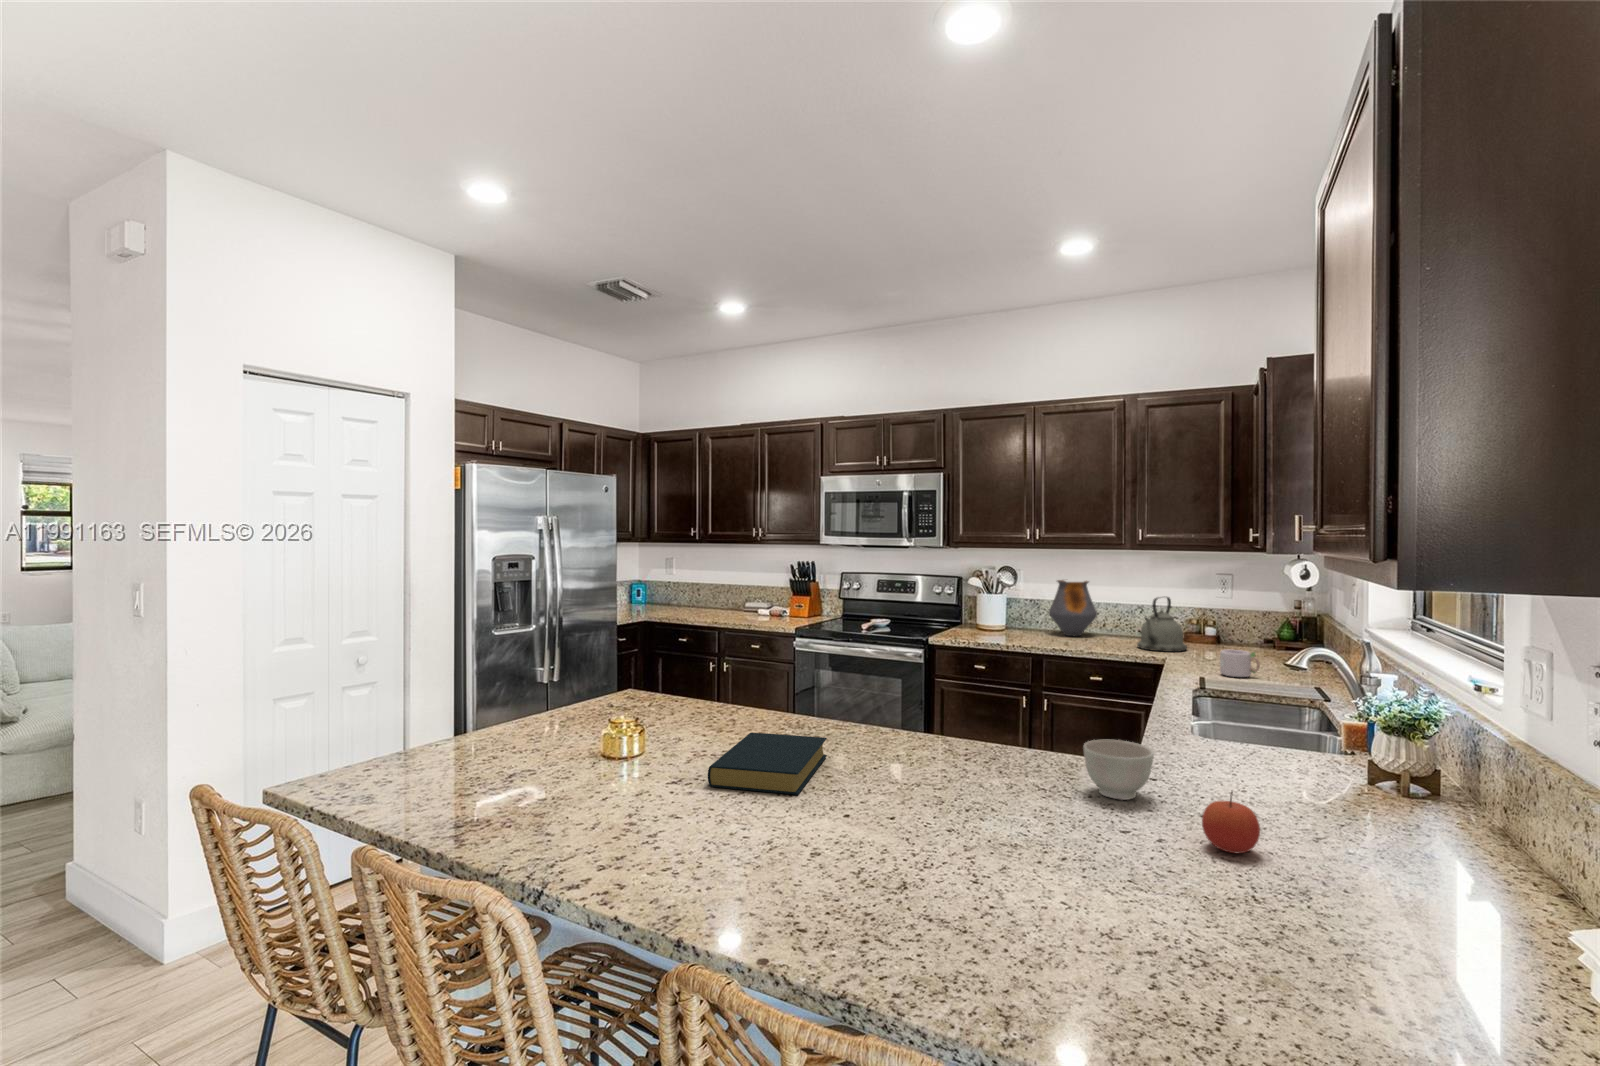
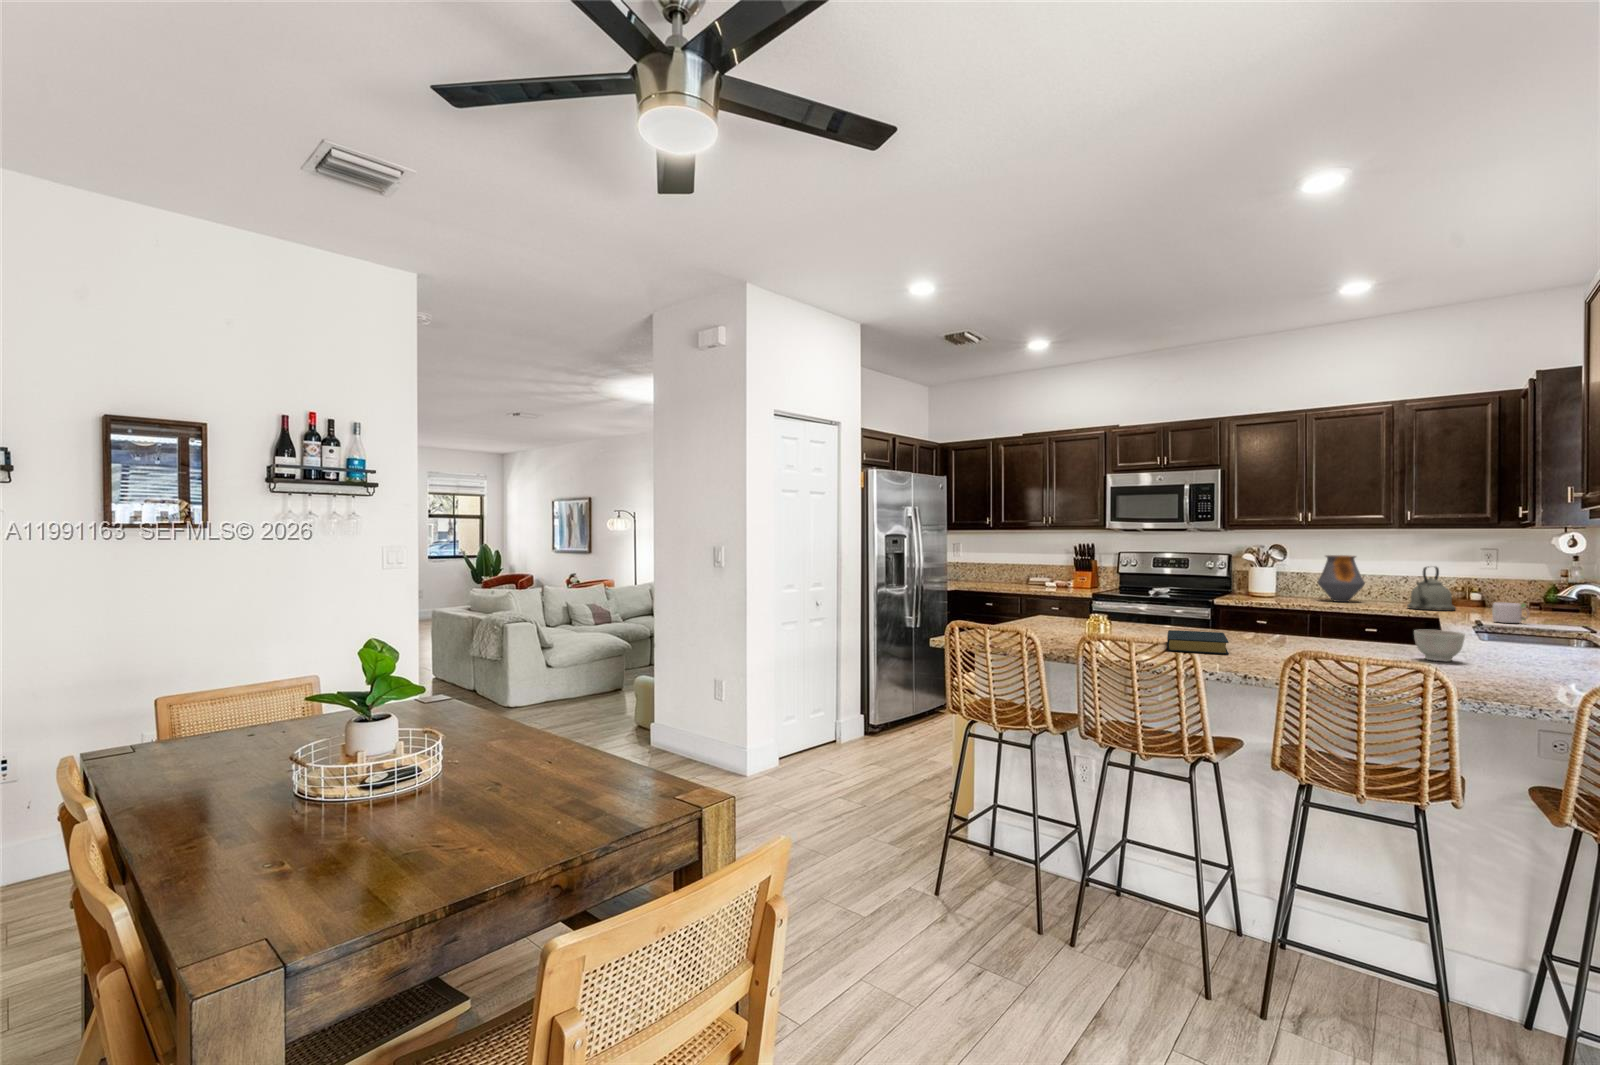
apple: present [1202,791,1260,853] -> none [1505,643,1544,676]

